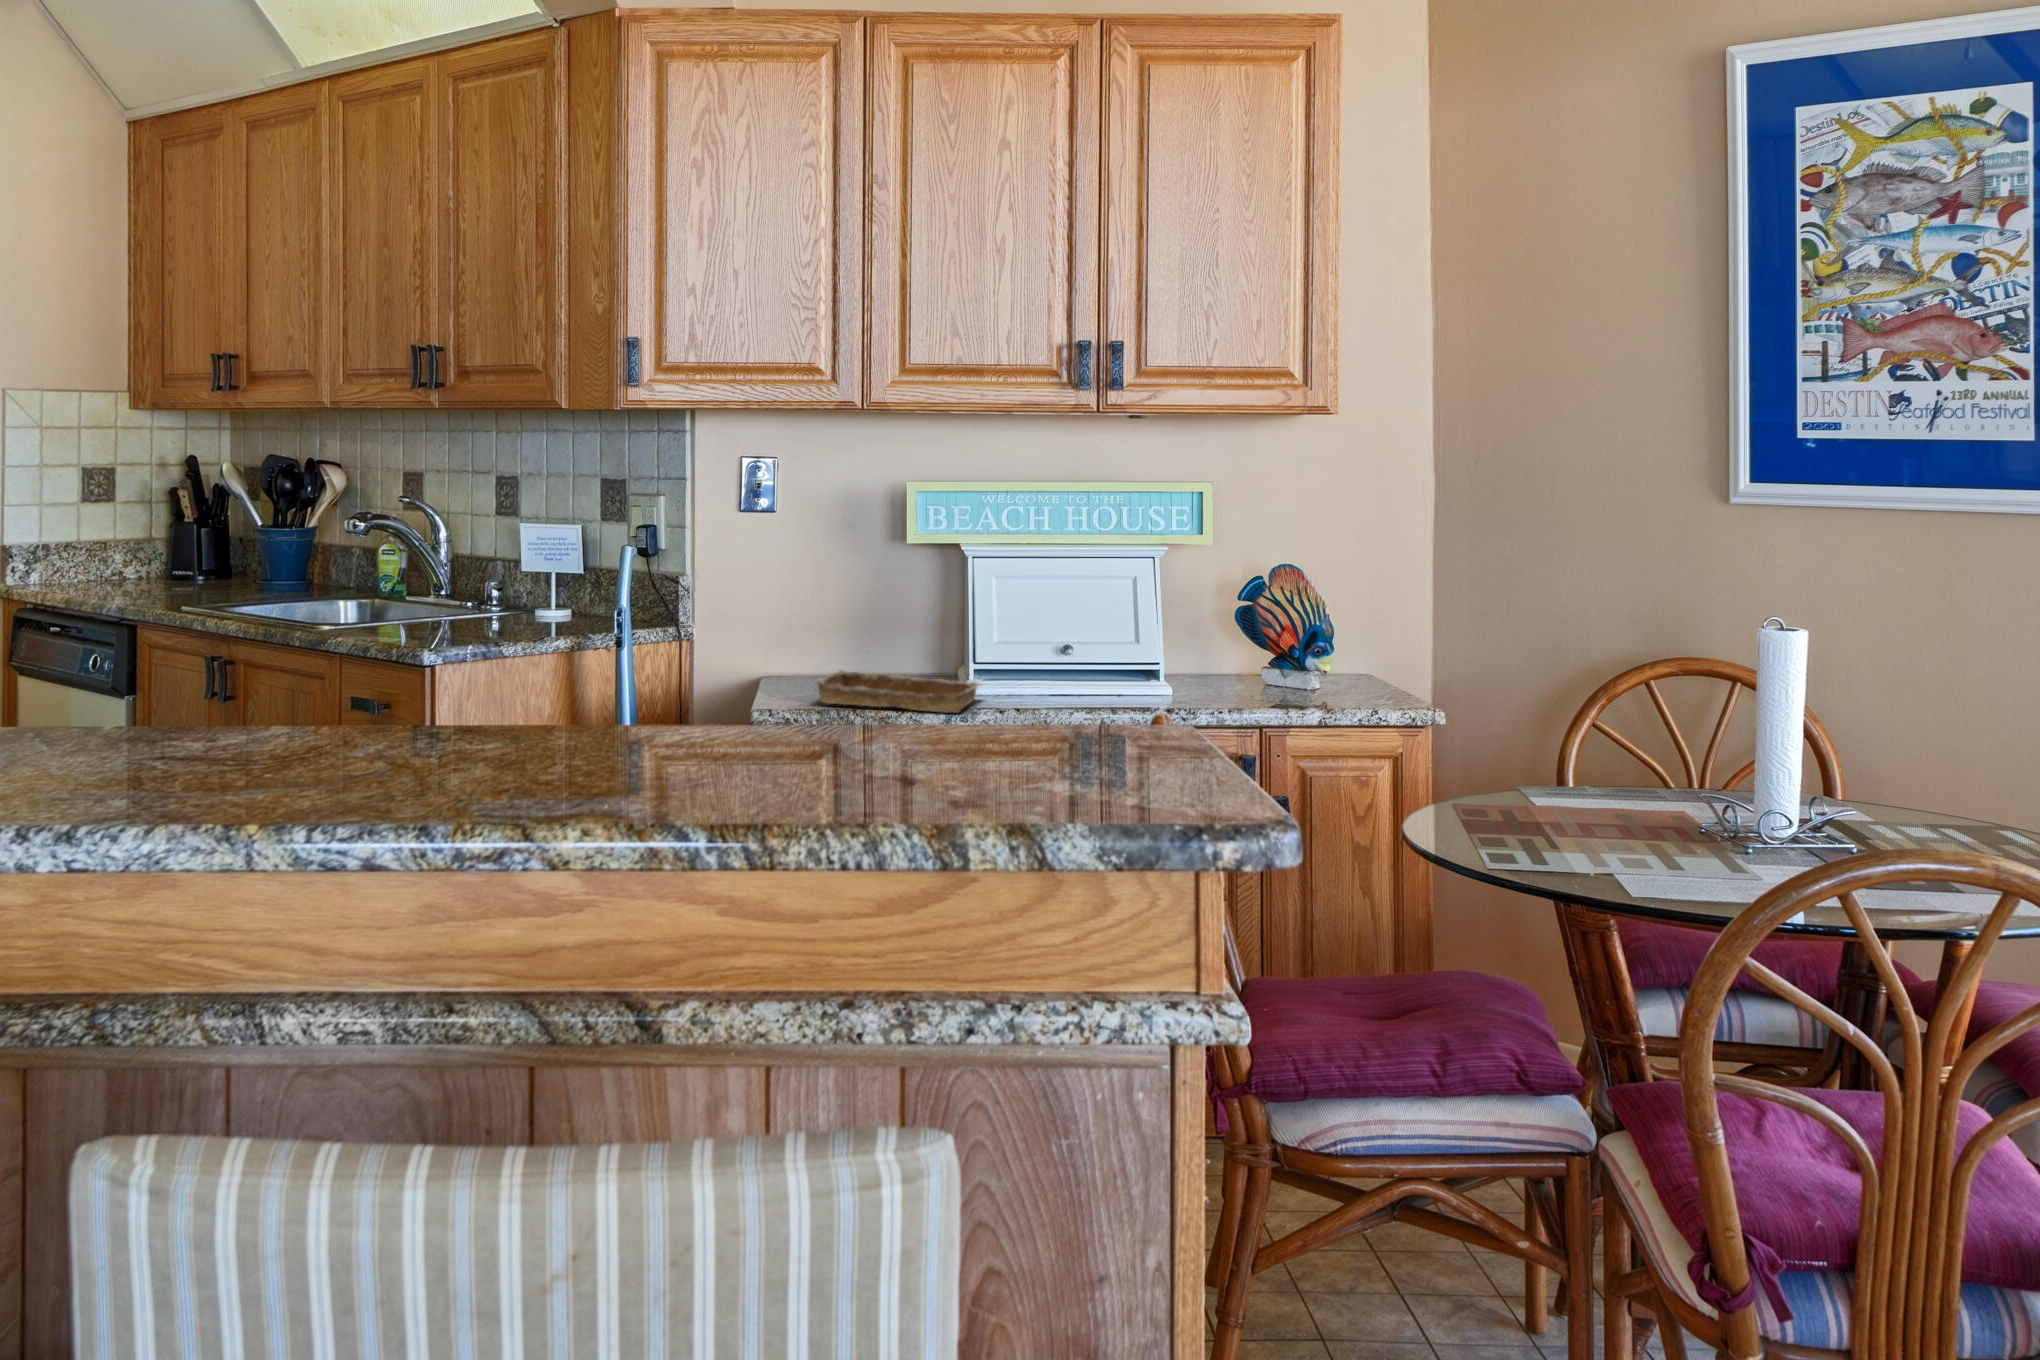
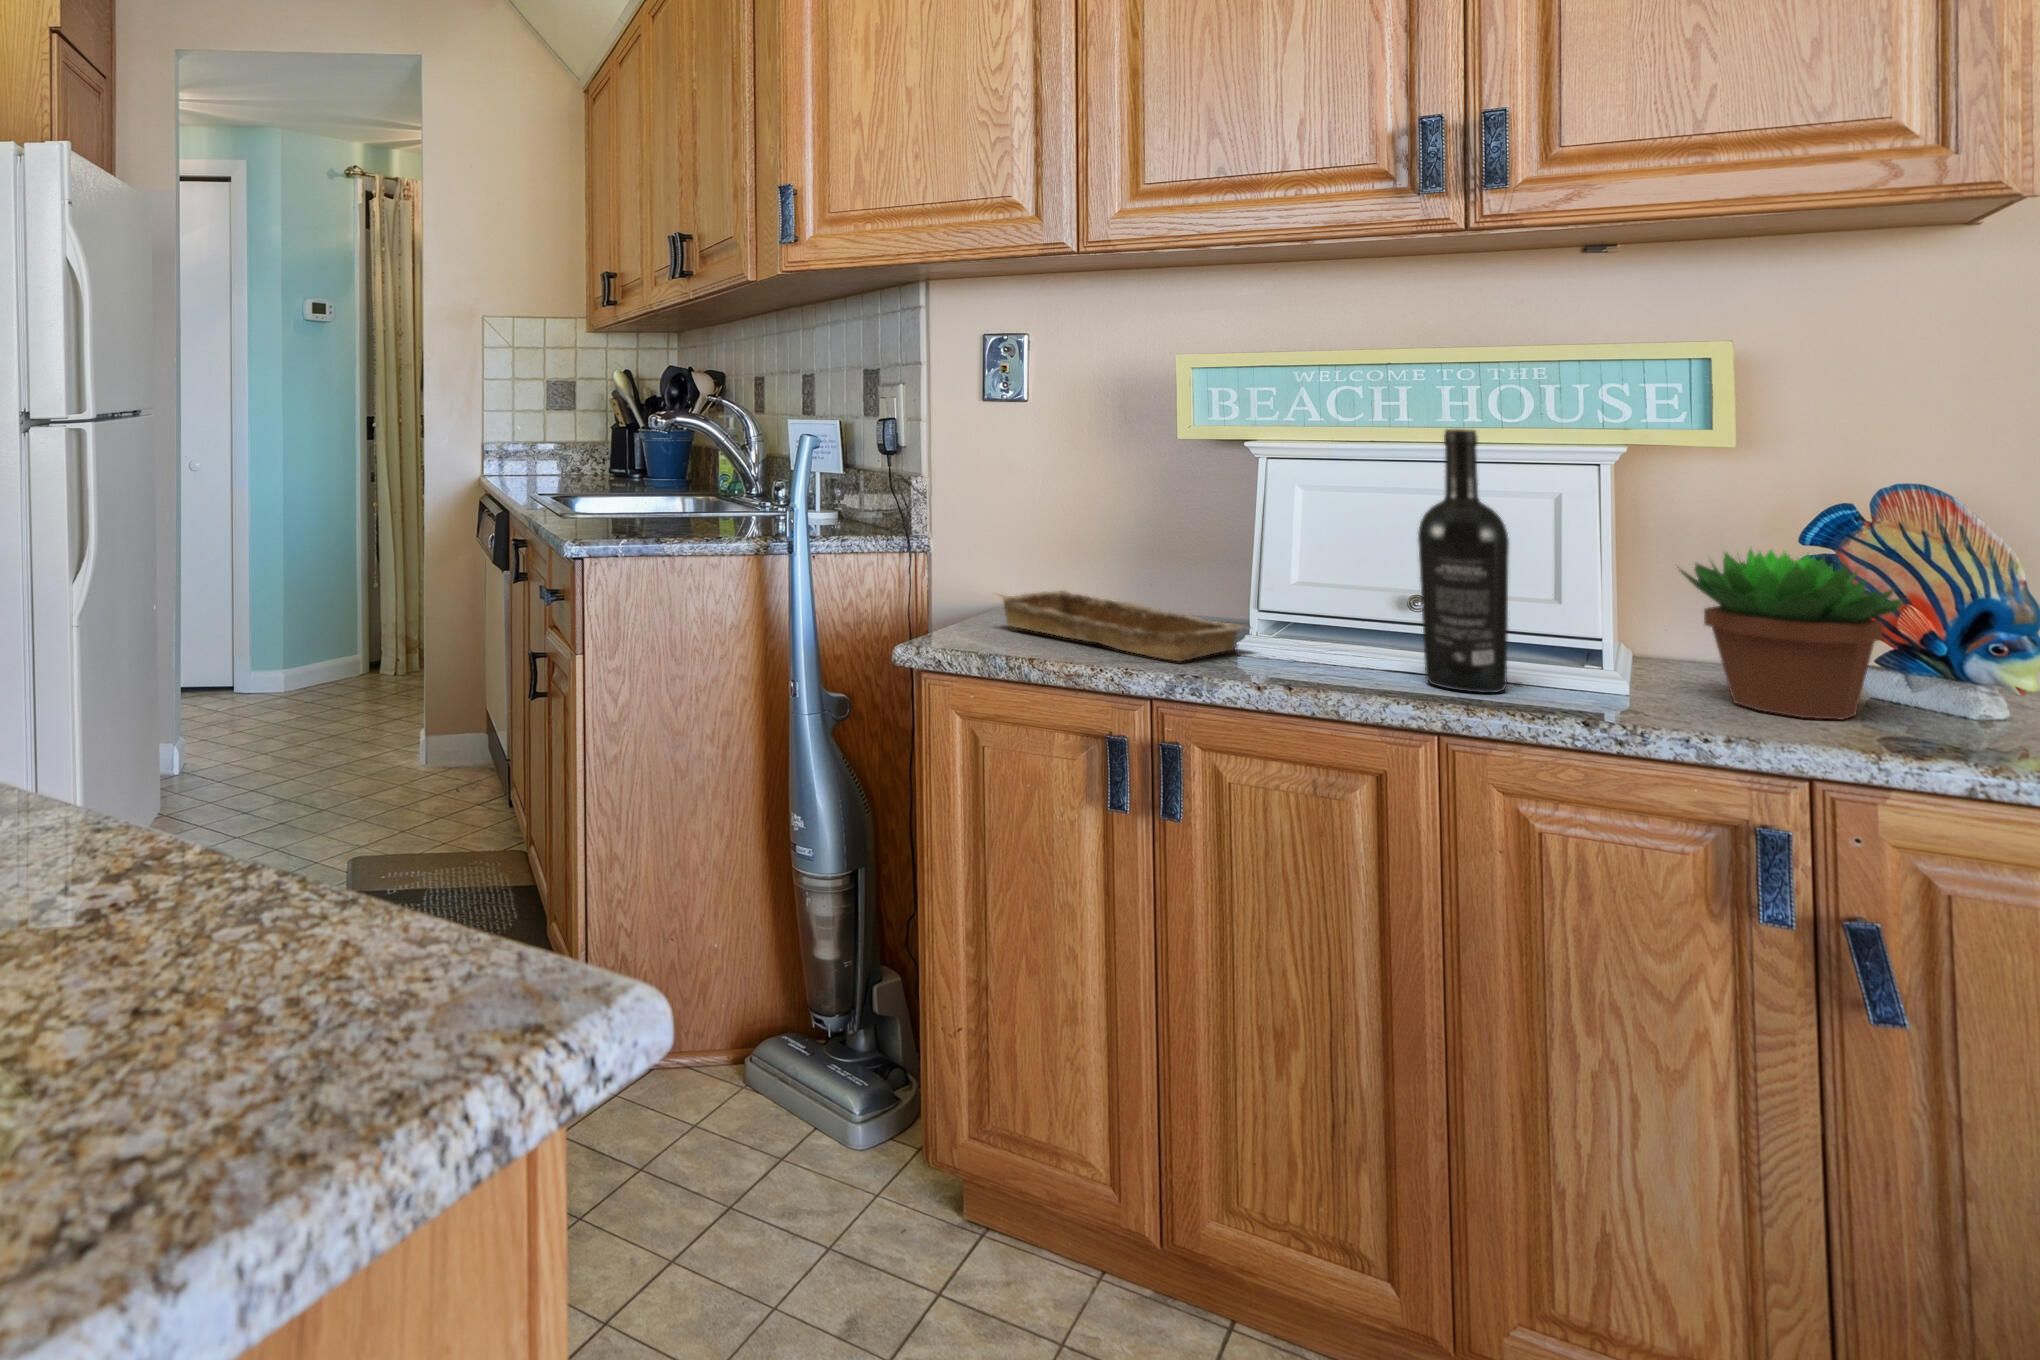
wine bottle: none [1086,546,1131,708] -> present [1418,429,1509,693]
succulent plant: none [1199,605,1287,699] -> present [1677,549,1902,719]

